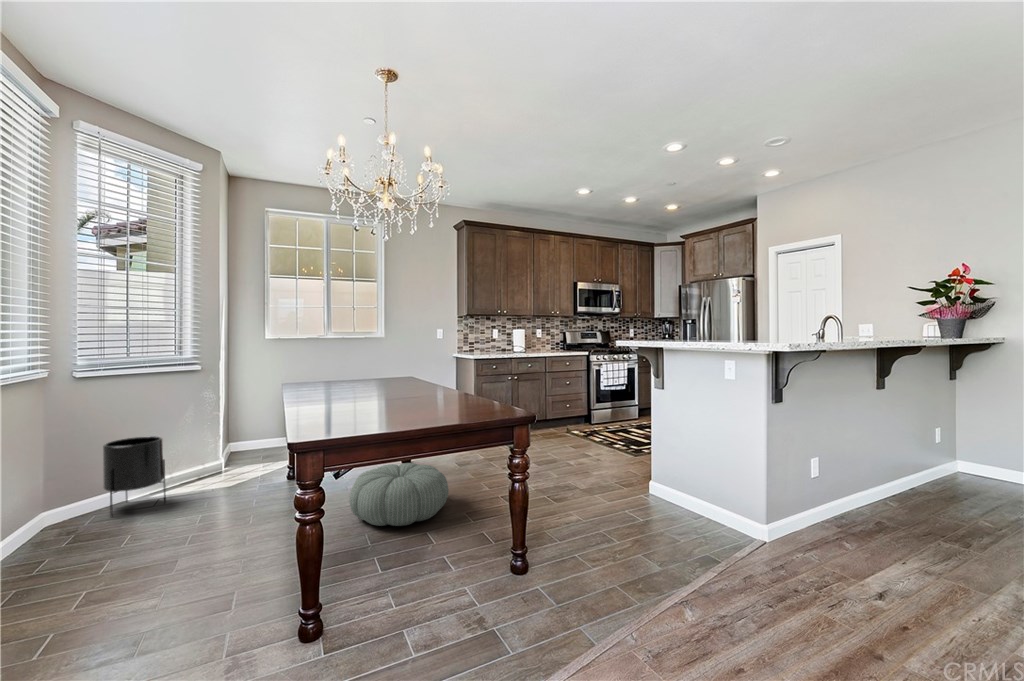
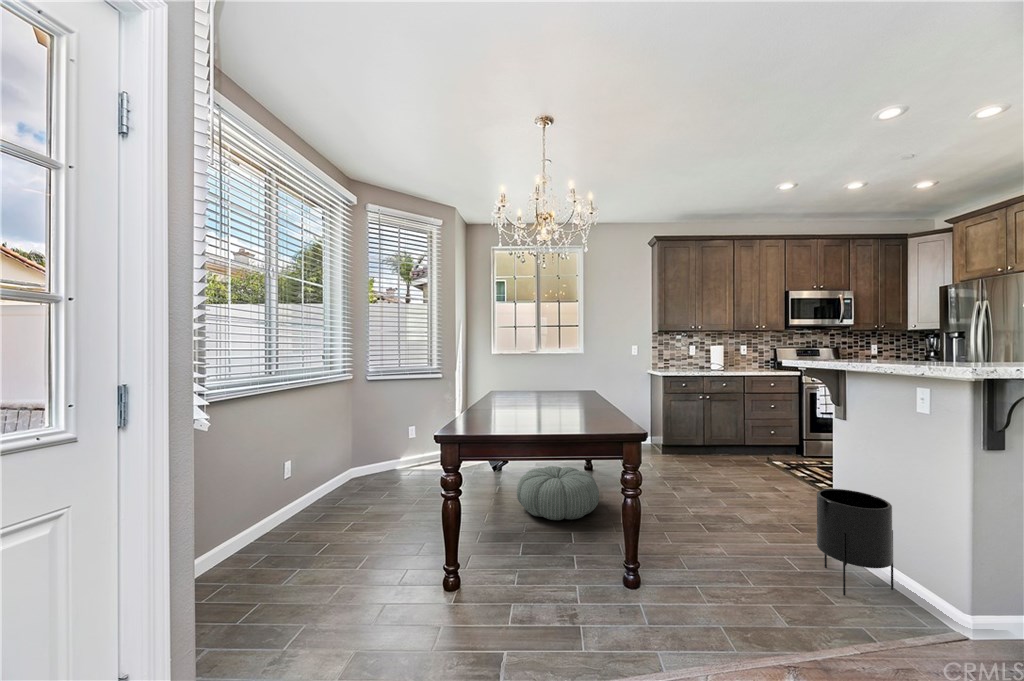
planter: present [103,436,166,516] -> present [817,489,893,596]

